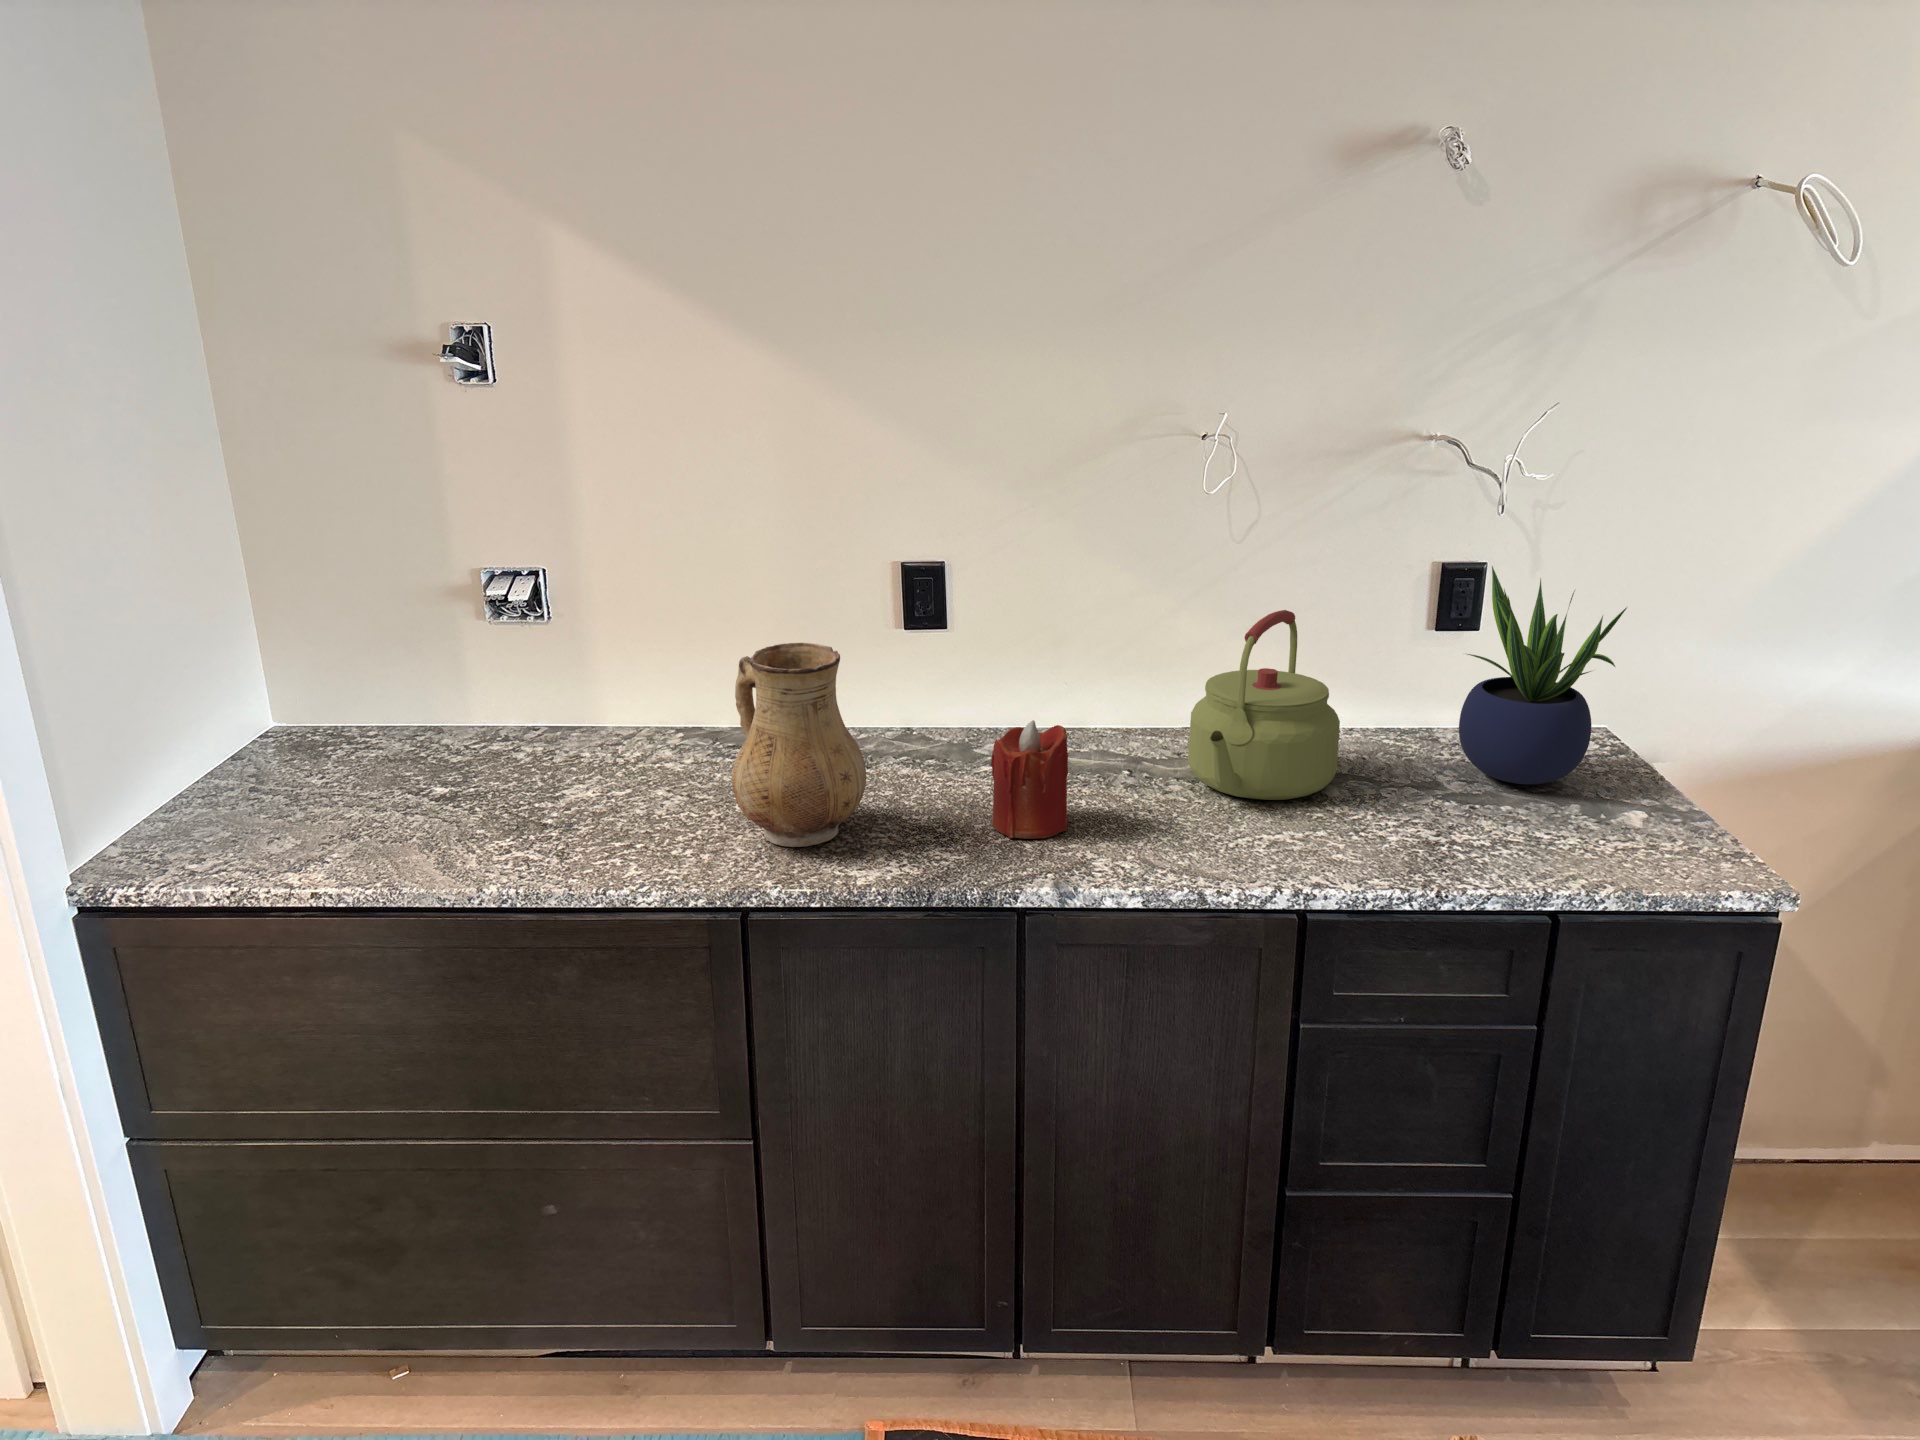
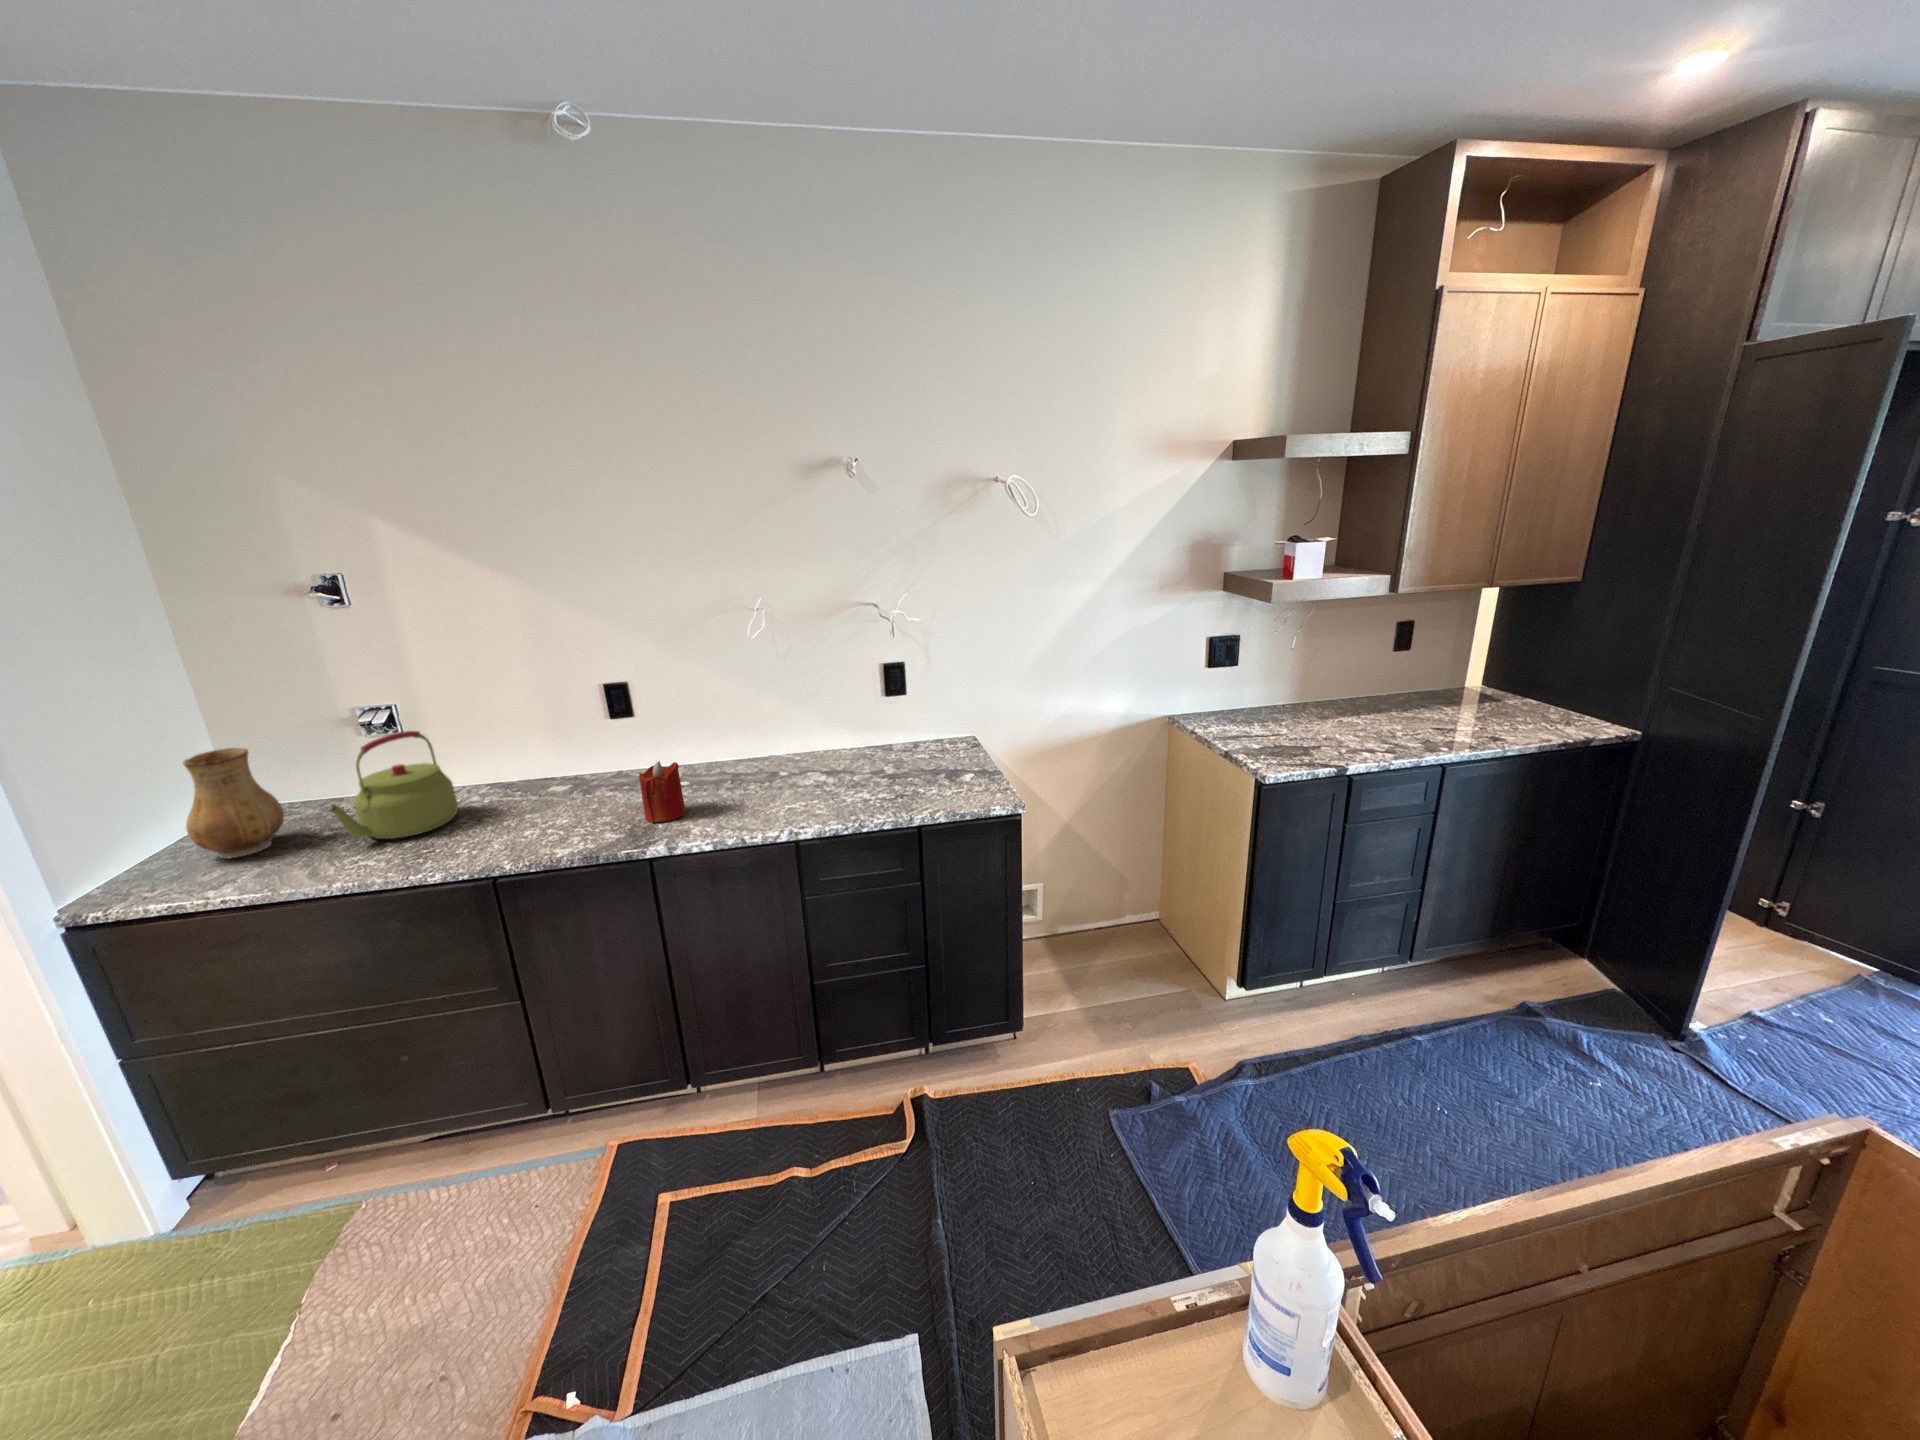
potted plant: present [1459,566,1627,784] -> none [890,663,962,768]
kettle: present [1188,610,1340,800] -> present [330,731,458,839]
ceramic pitcher: present [732,643,866,847] -> present [183,748,284,859]

